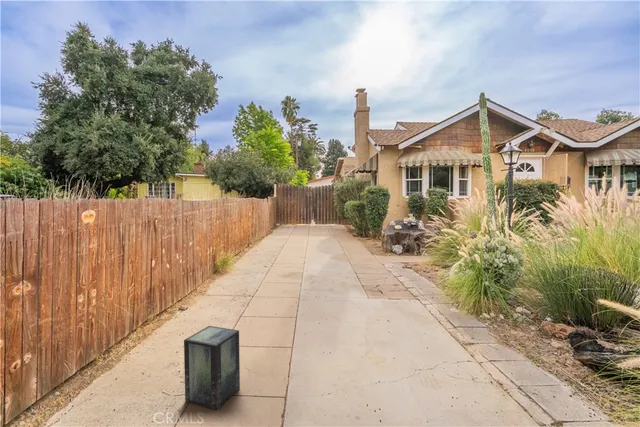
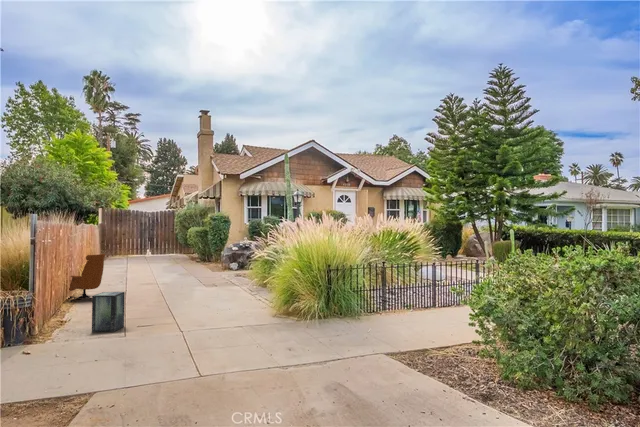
lounge chair: none [198,242,246,300] -> present [69,254,105,302]

